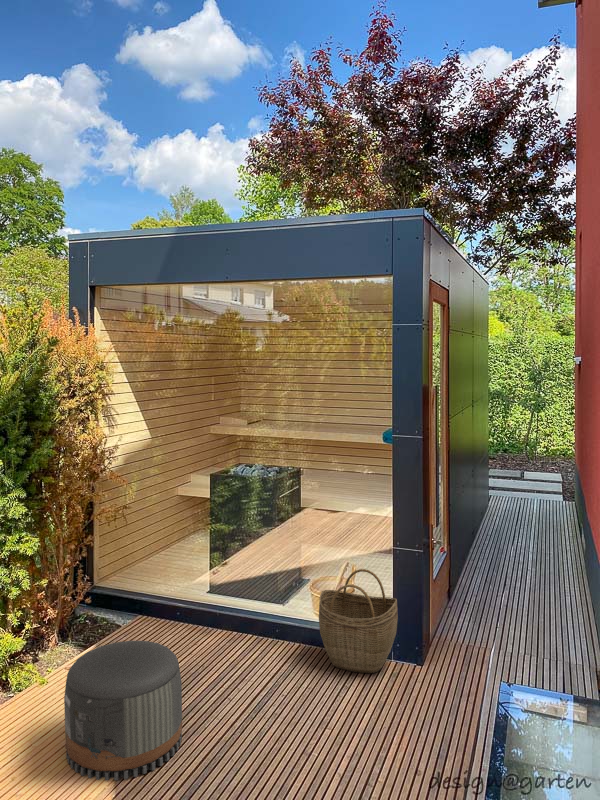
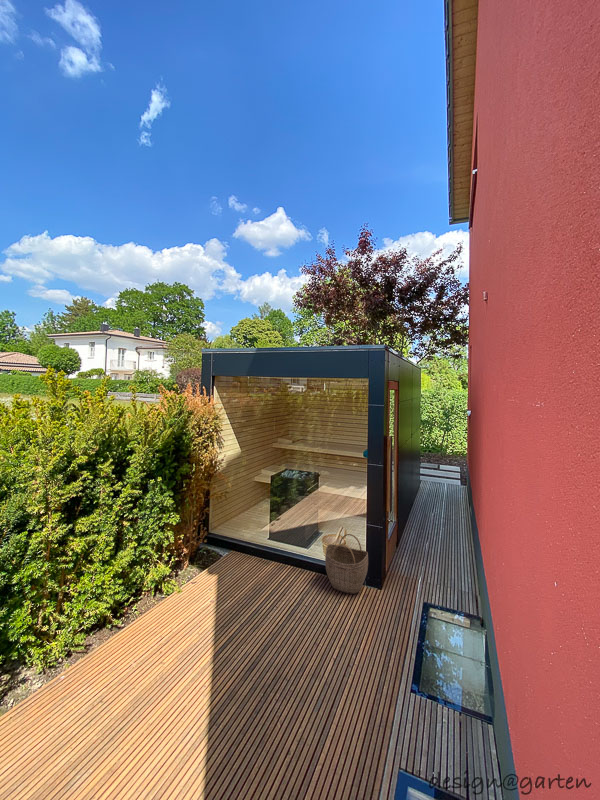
pouf: present [64,641,182,780] -> none [187,574,249,658]

